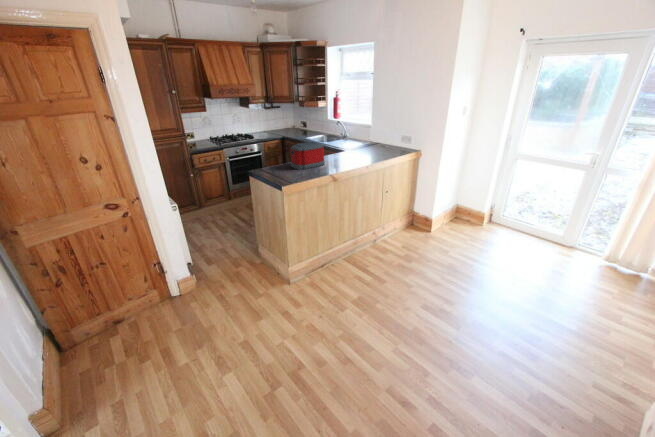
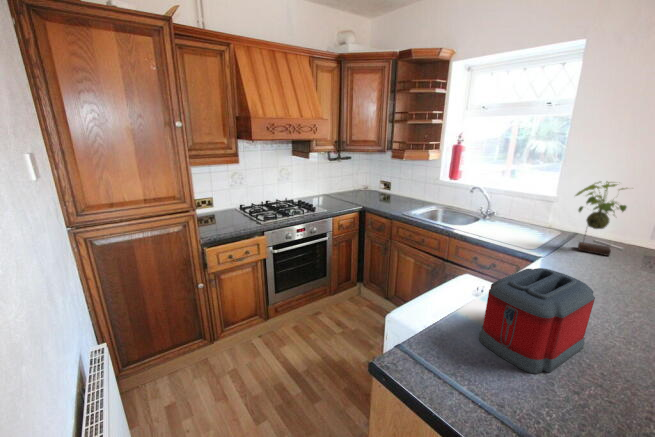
plant: none [363,109,385,148] -> present [576,181,627,256]

